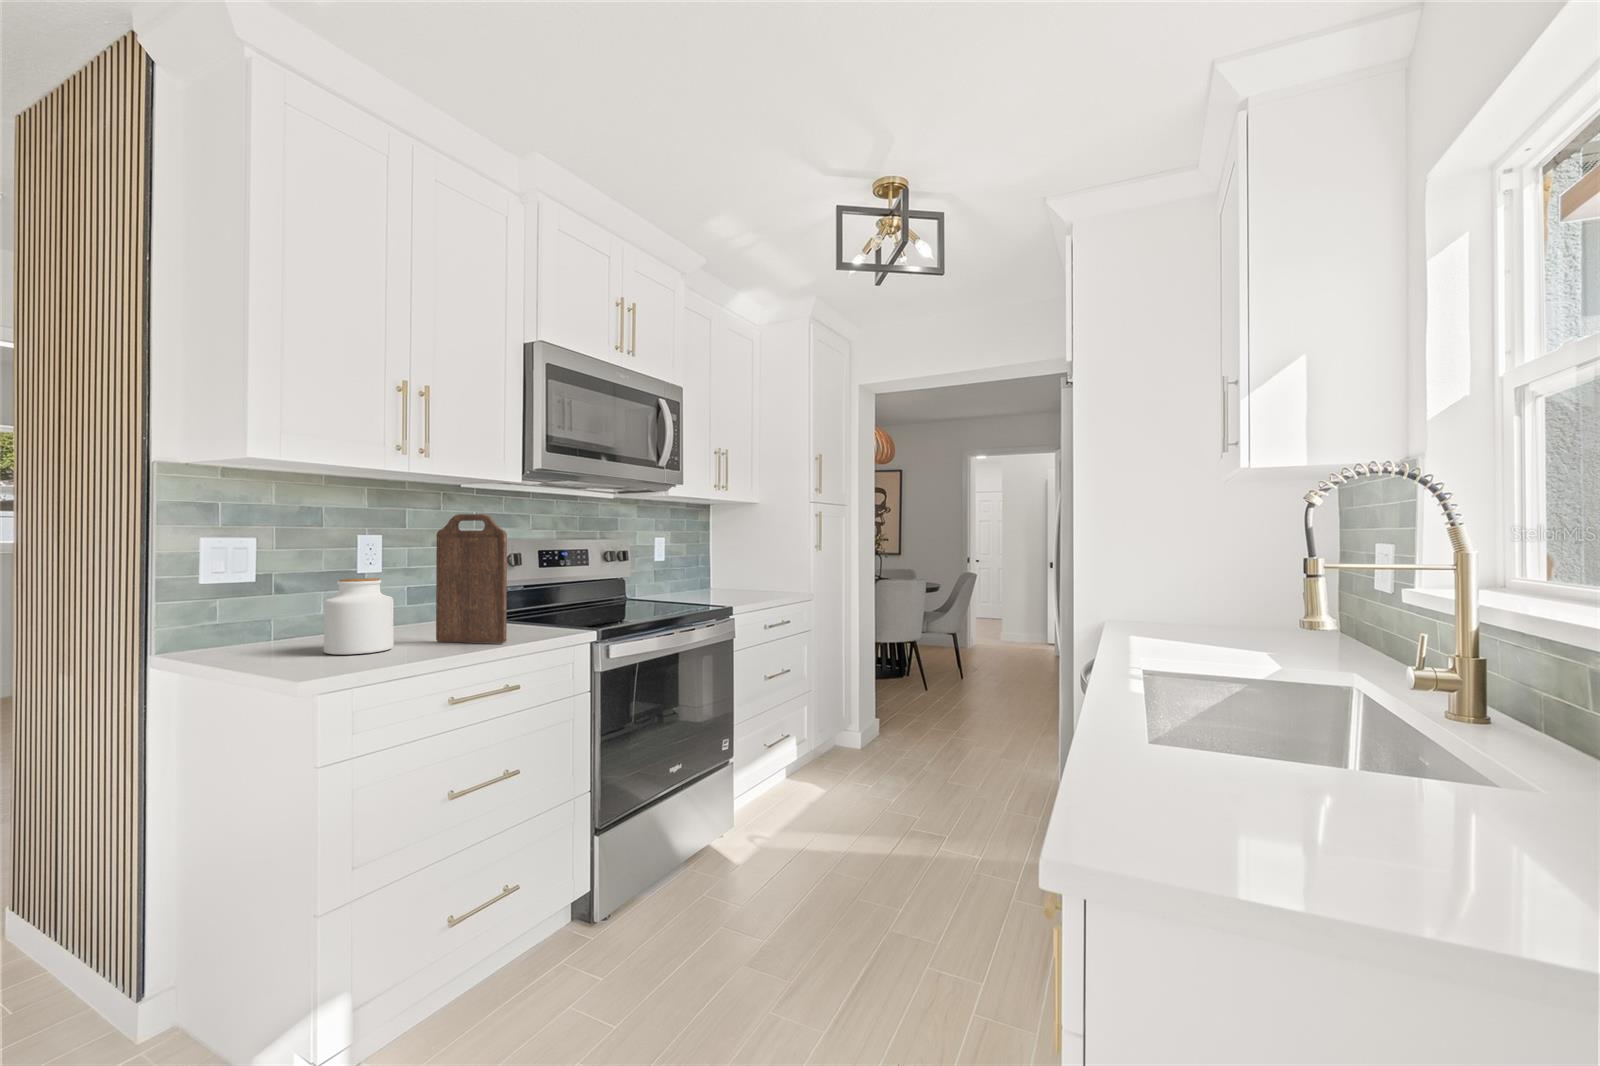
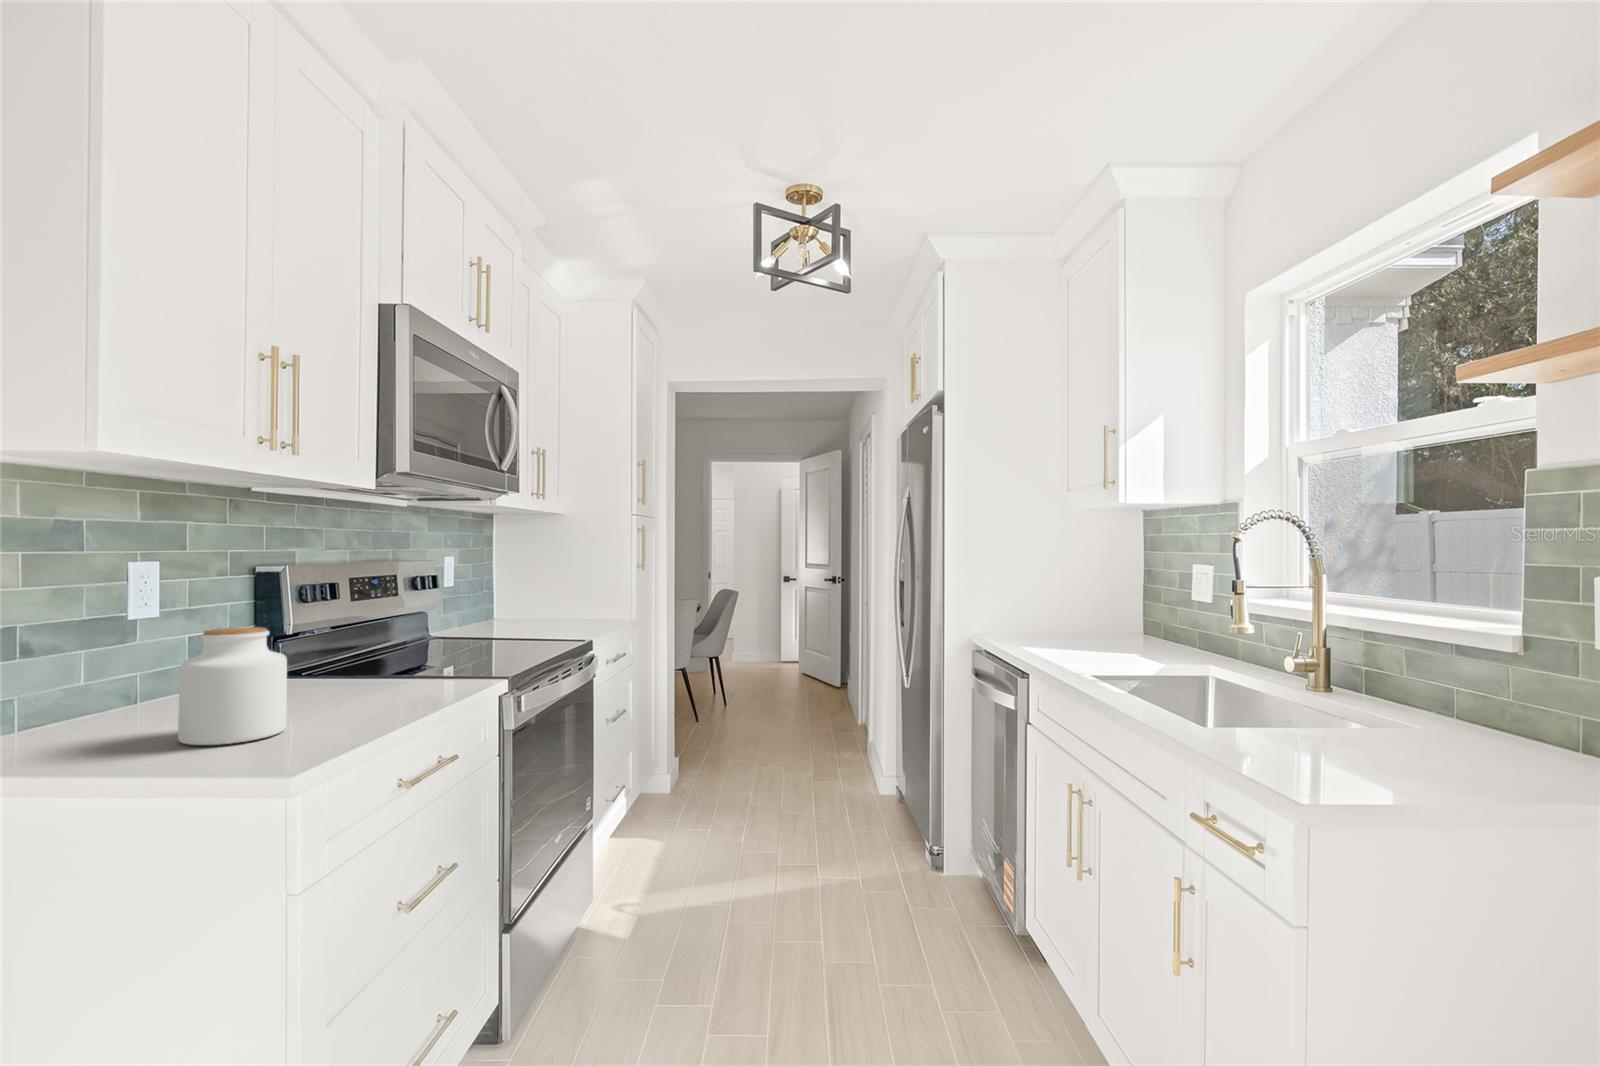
cutting board: present [436,514,507,643] -> none [319,534,435,711]

